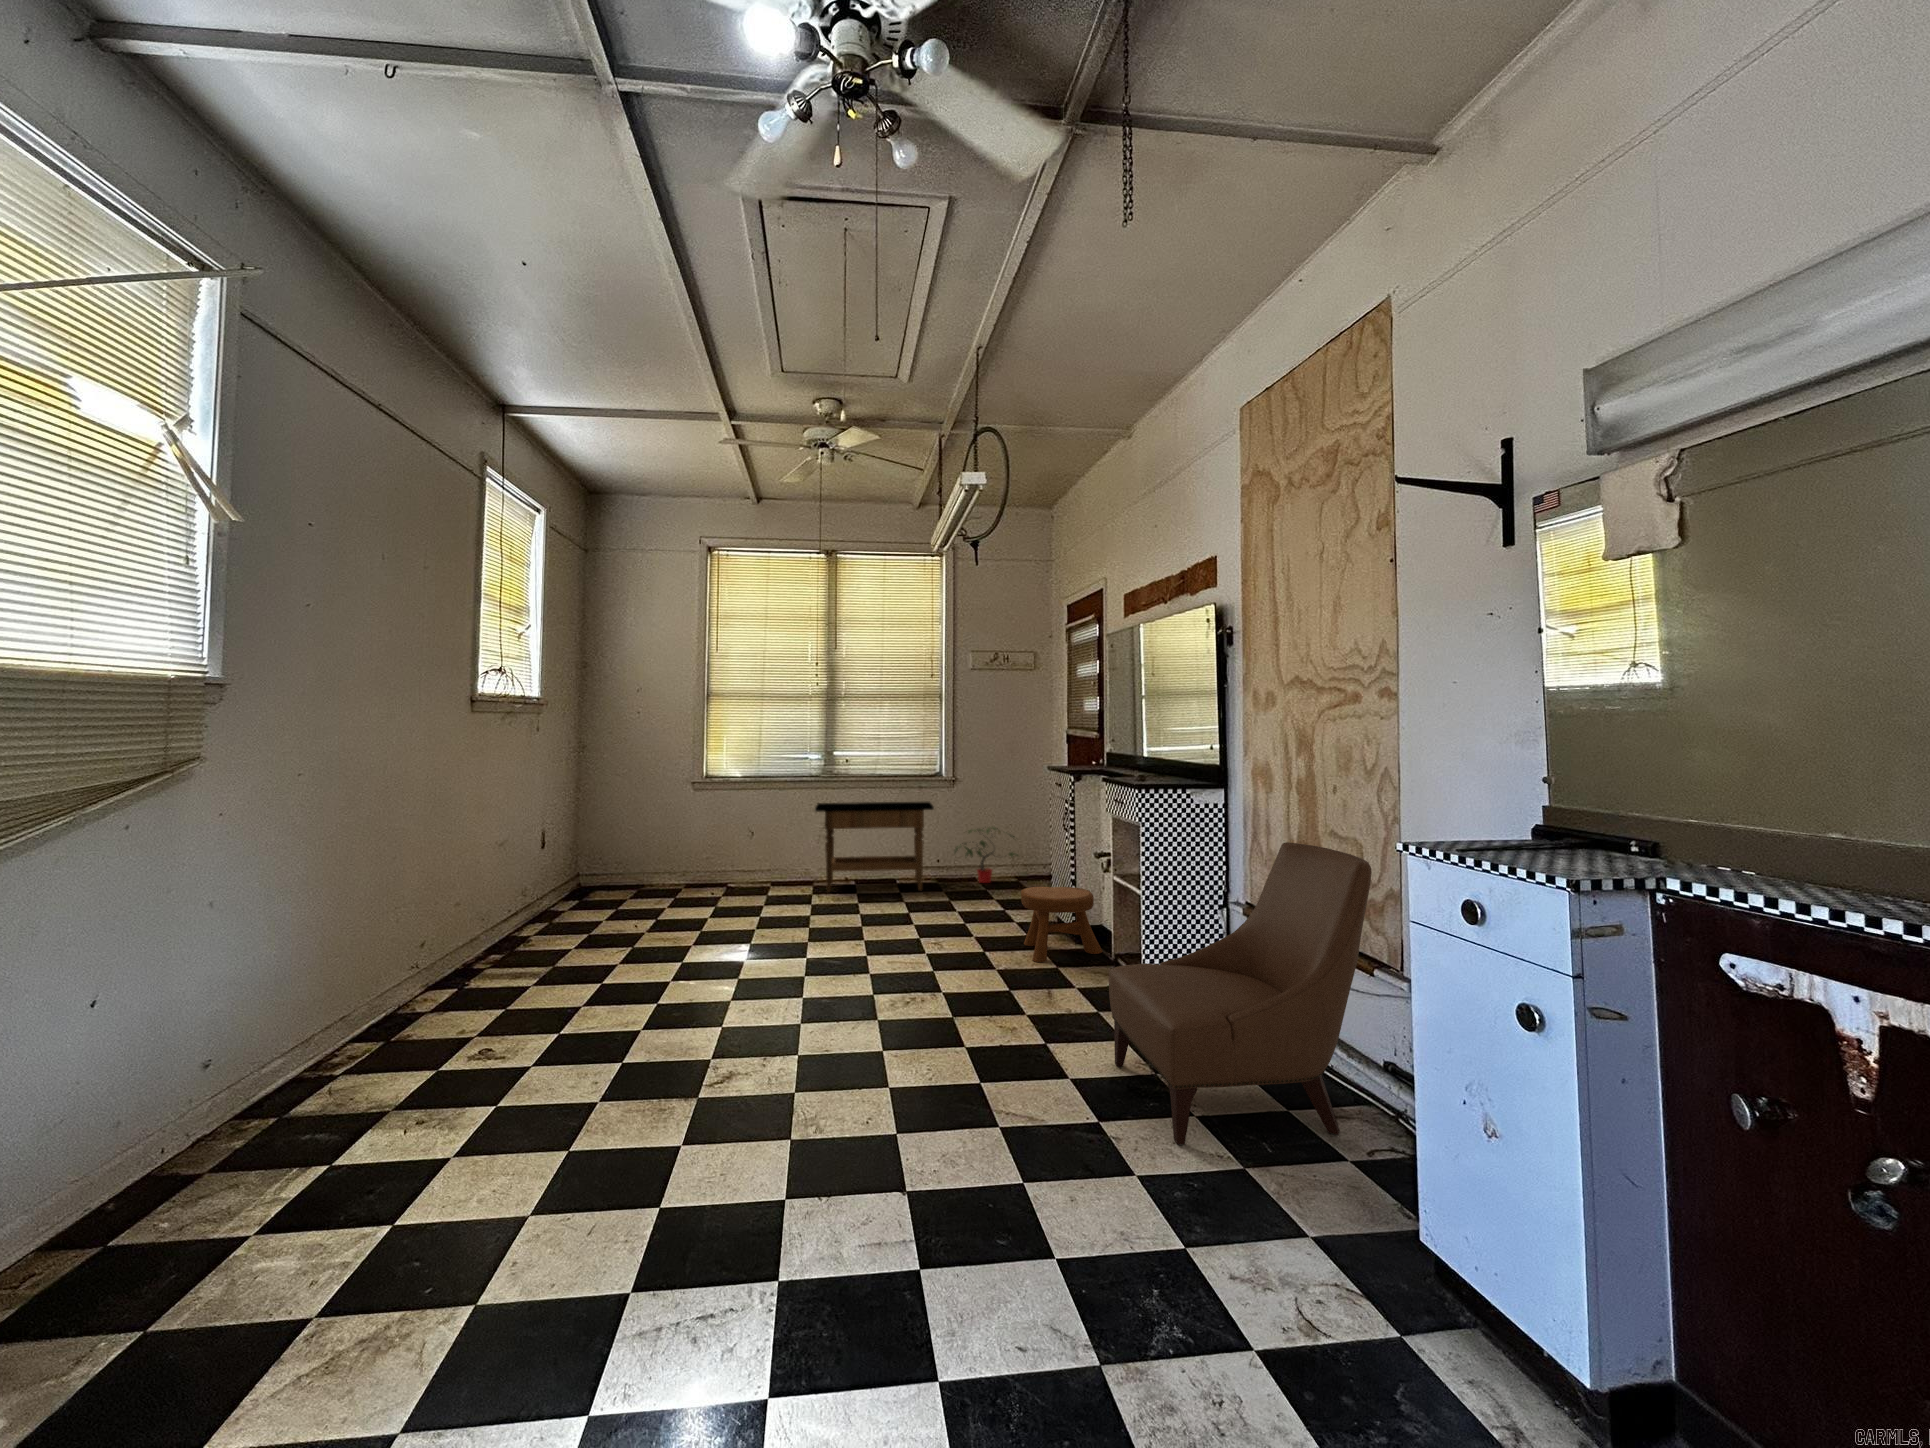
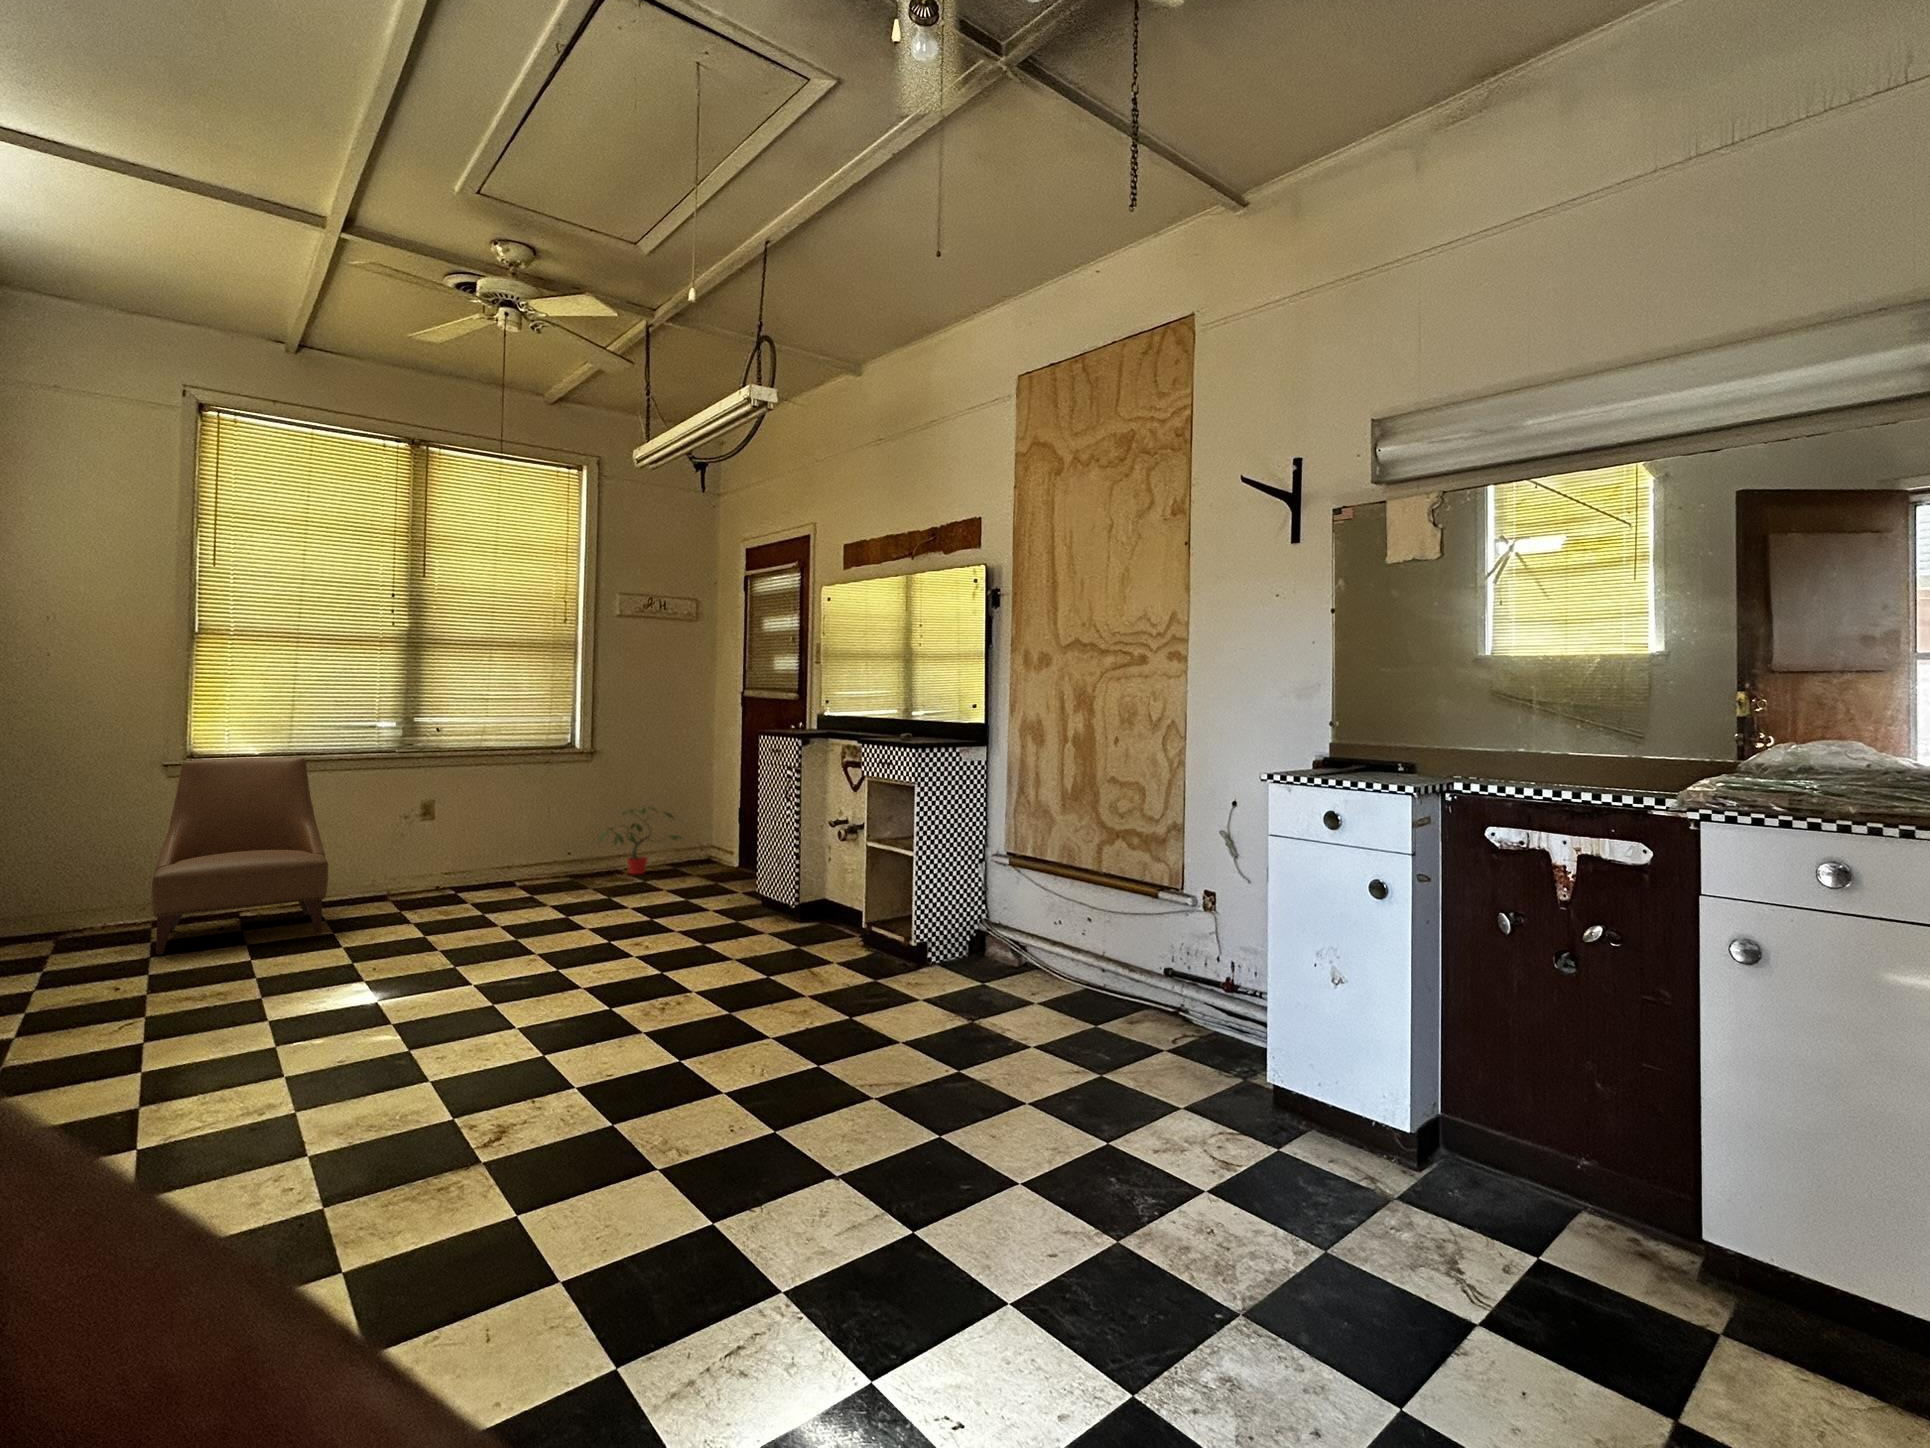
side table: present [815,802,934,892] -> none [394,779,582,907]
chair: present [1109,842,1372,1145] -> present [152,757,328,954]
stool: present [1021,887,1103,962] -> none [745,861,836,946]

